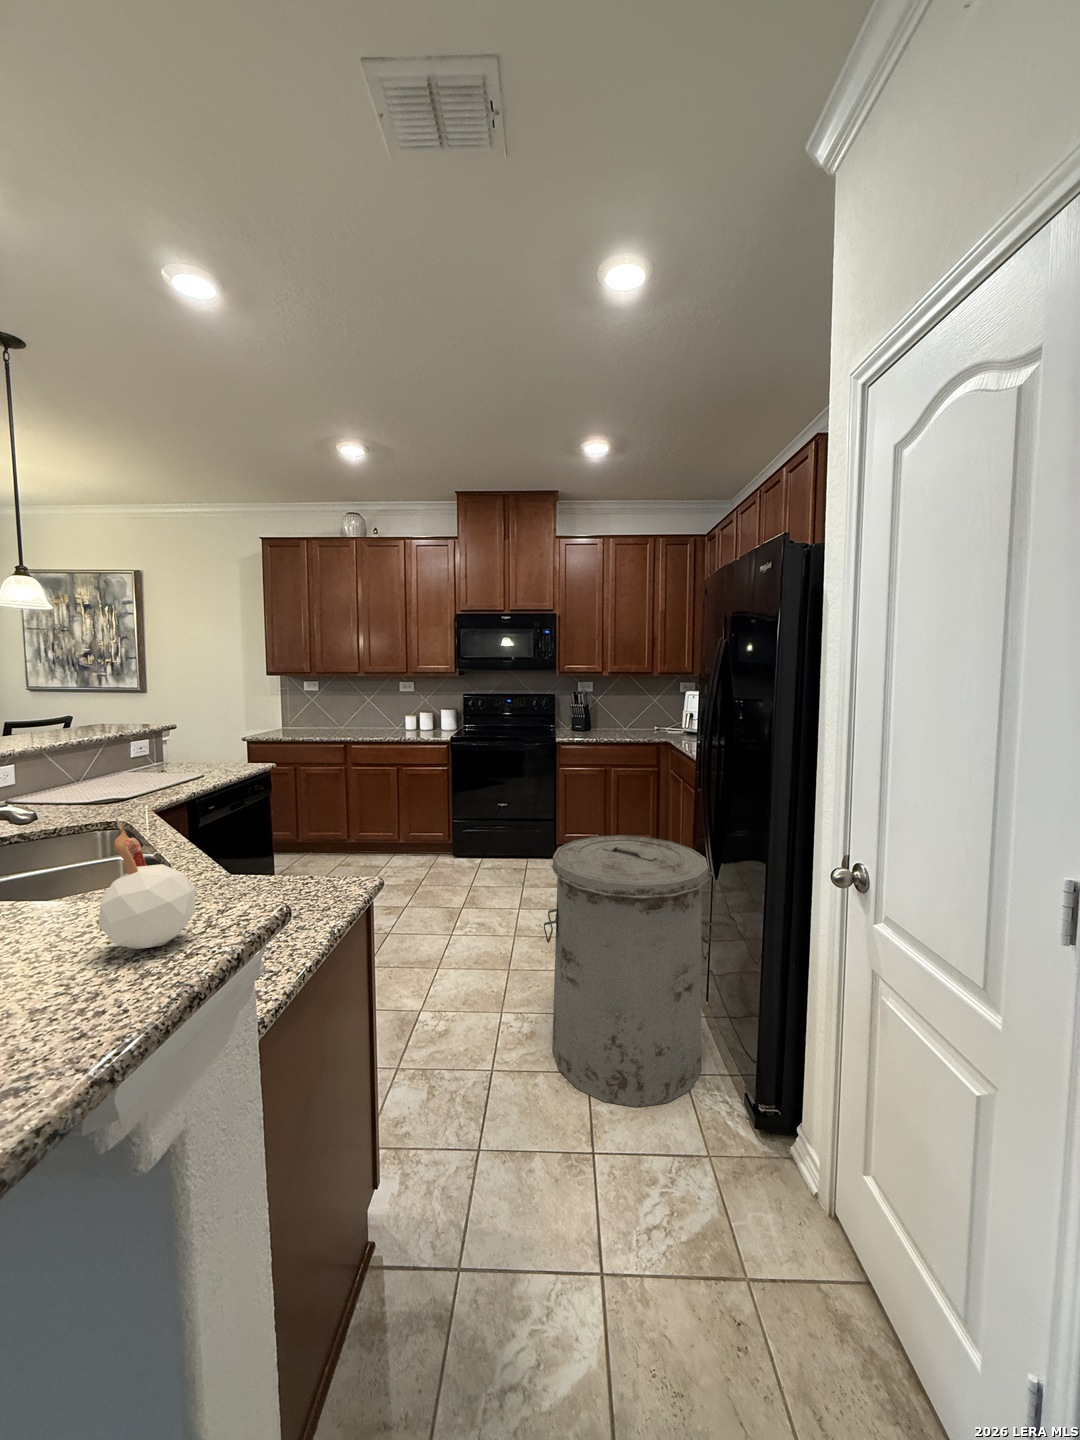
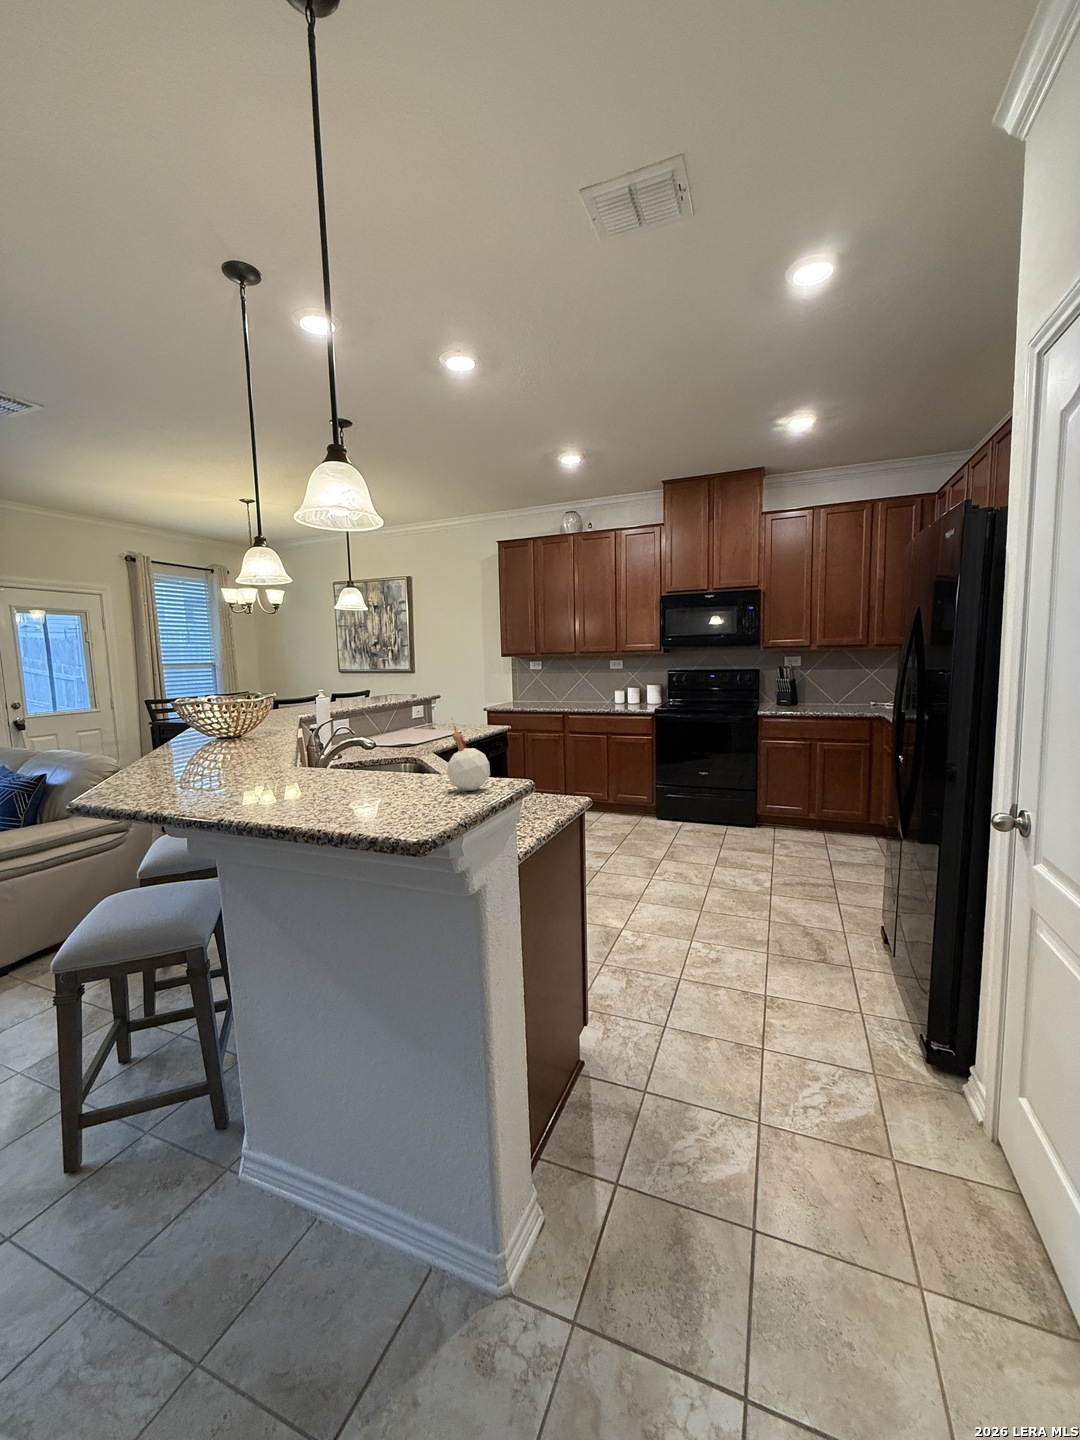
trash can: present [544,835,713,1107] -> none [726,794,896,1029]

